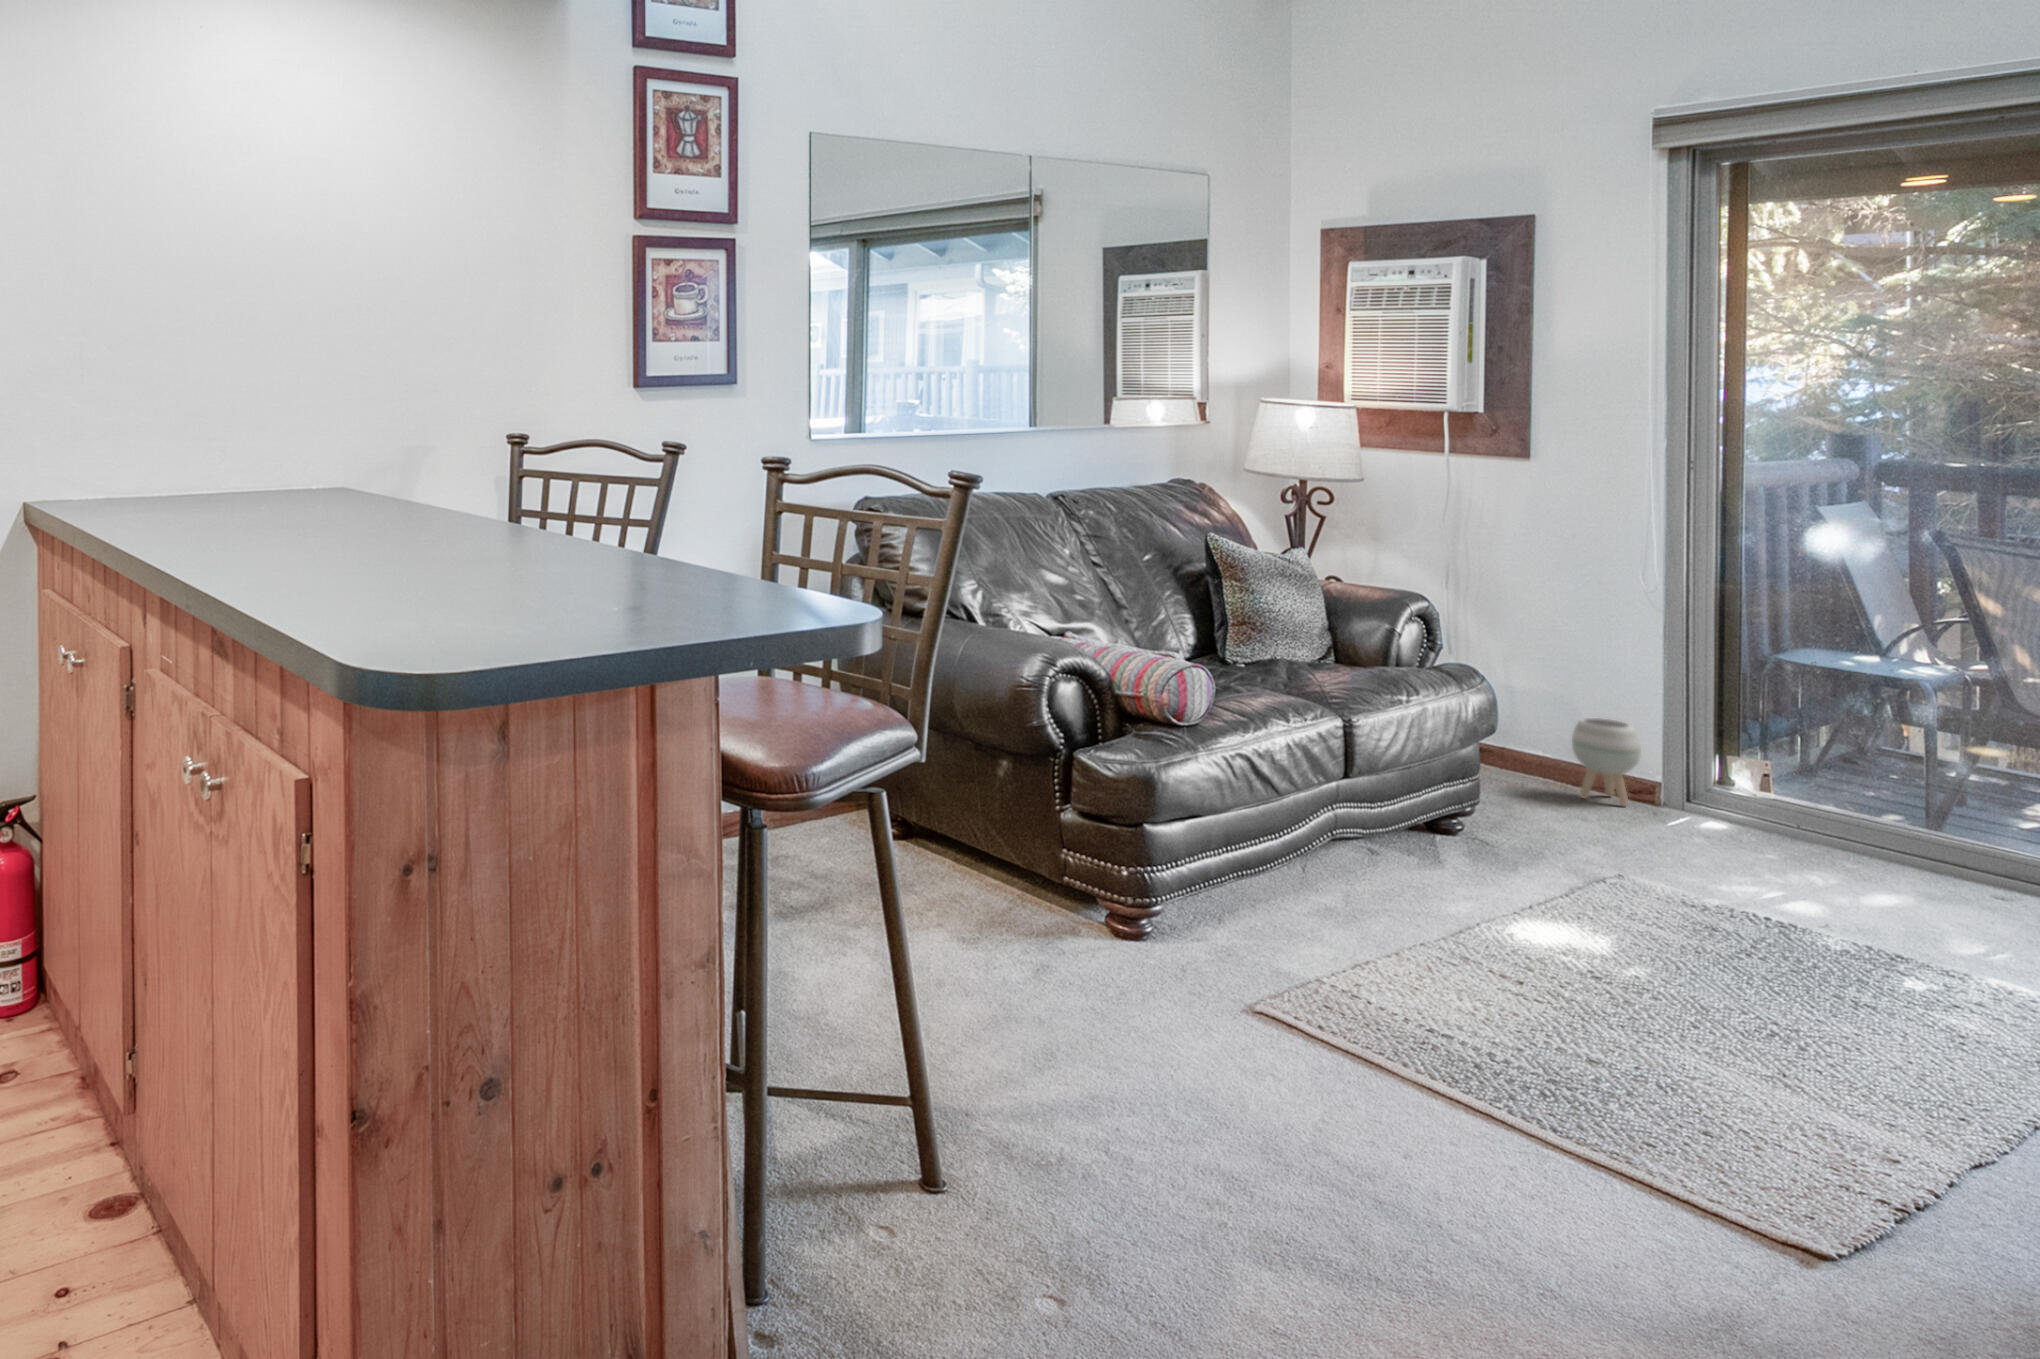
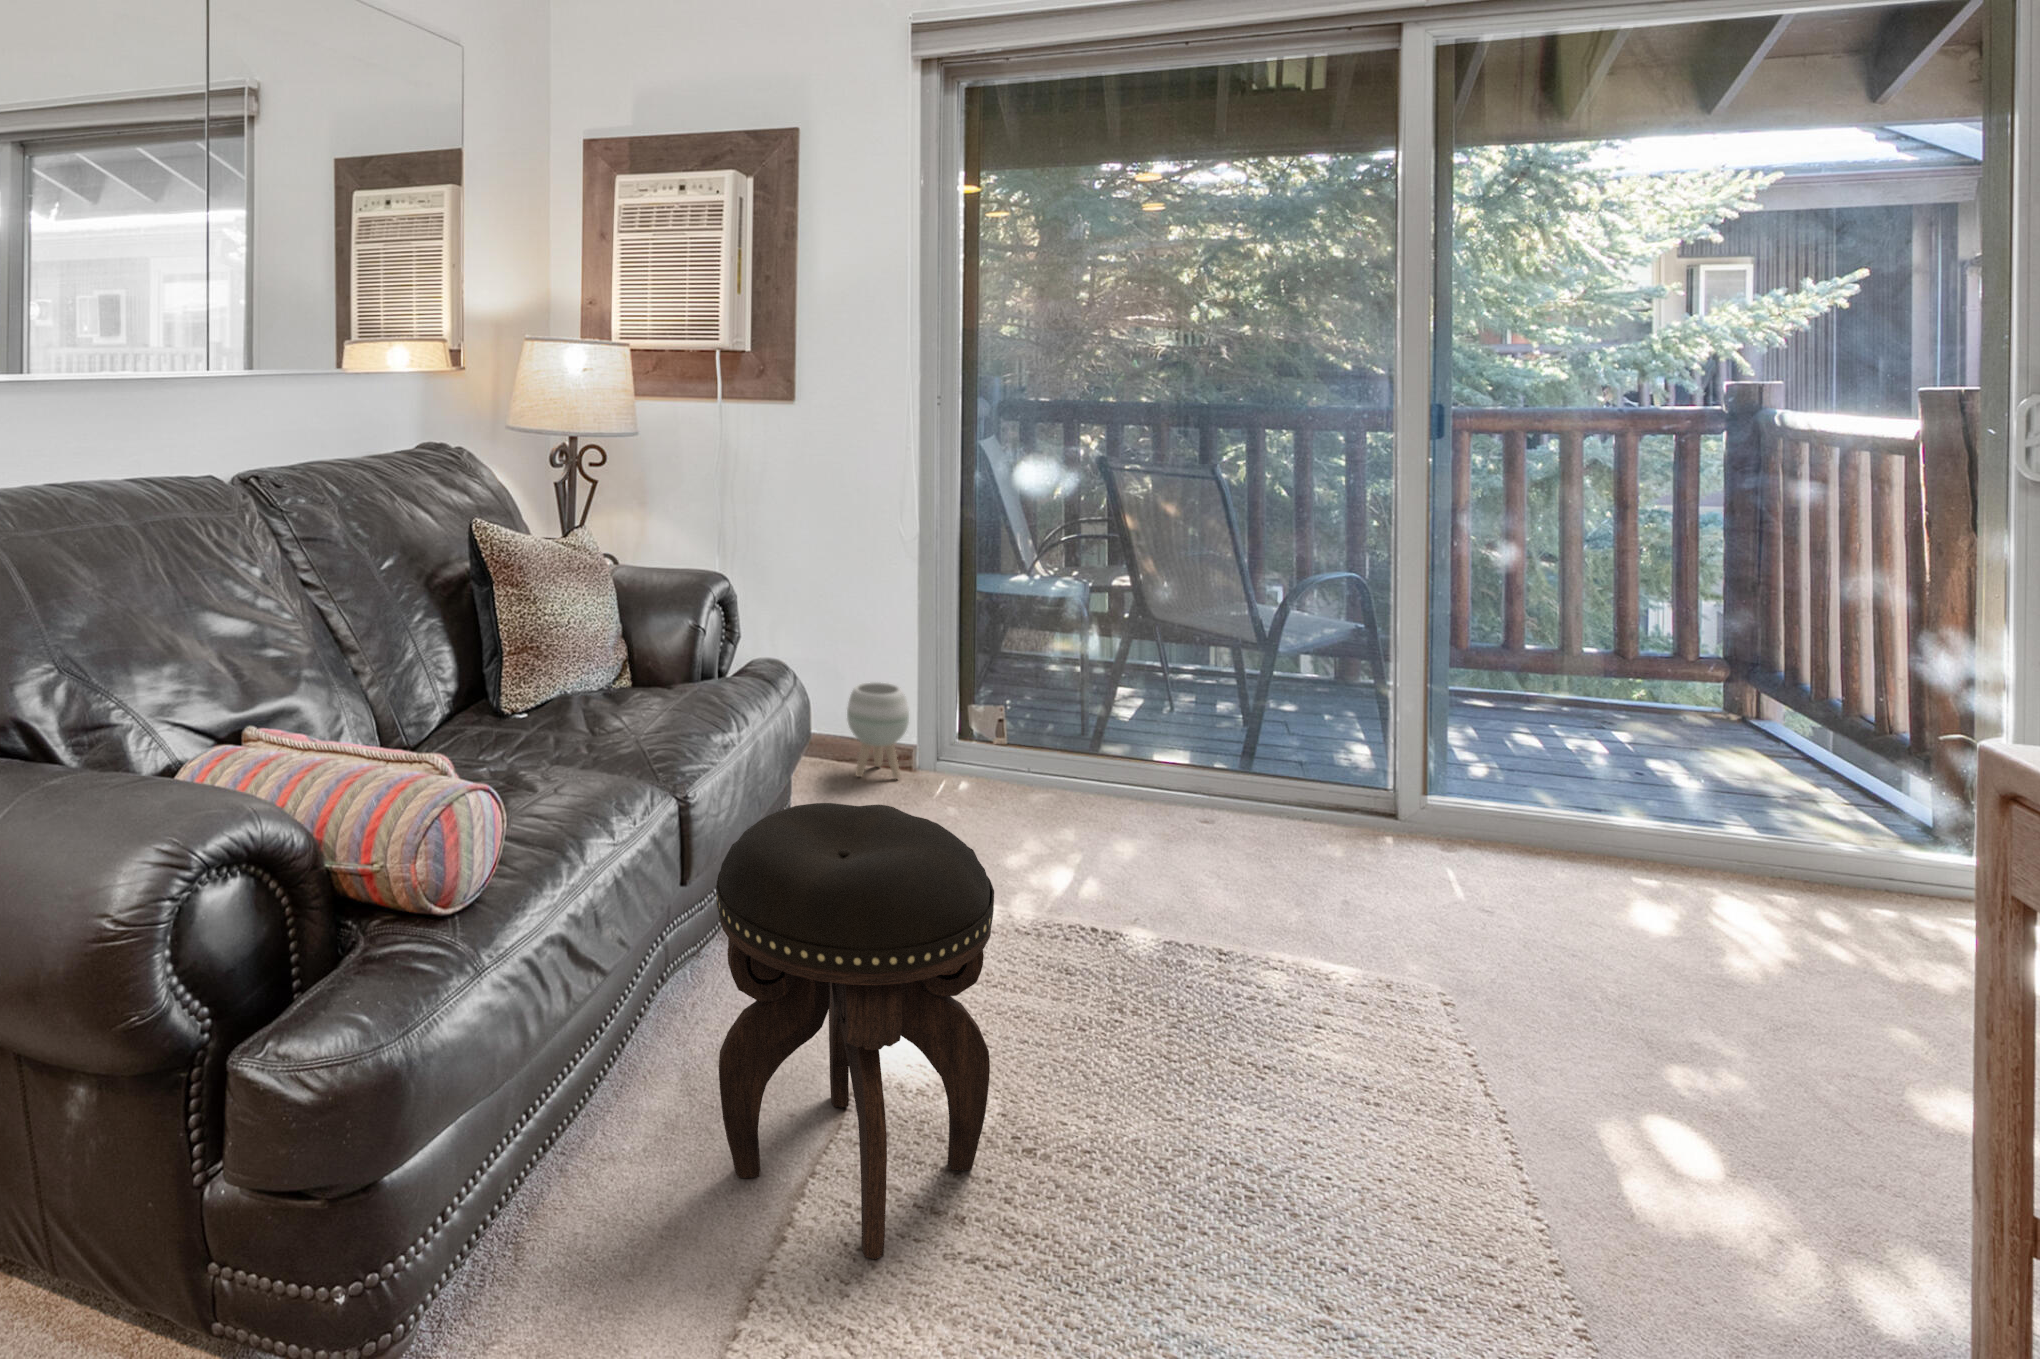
footstool: none [1350,724,1550,967] -> present [716,803,994,1259]

